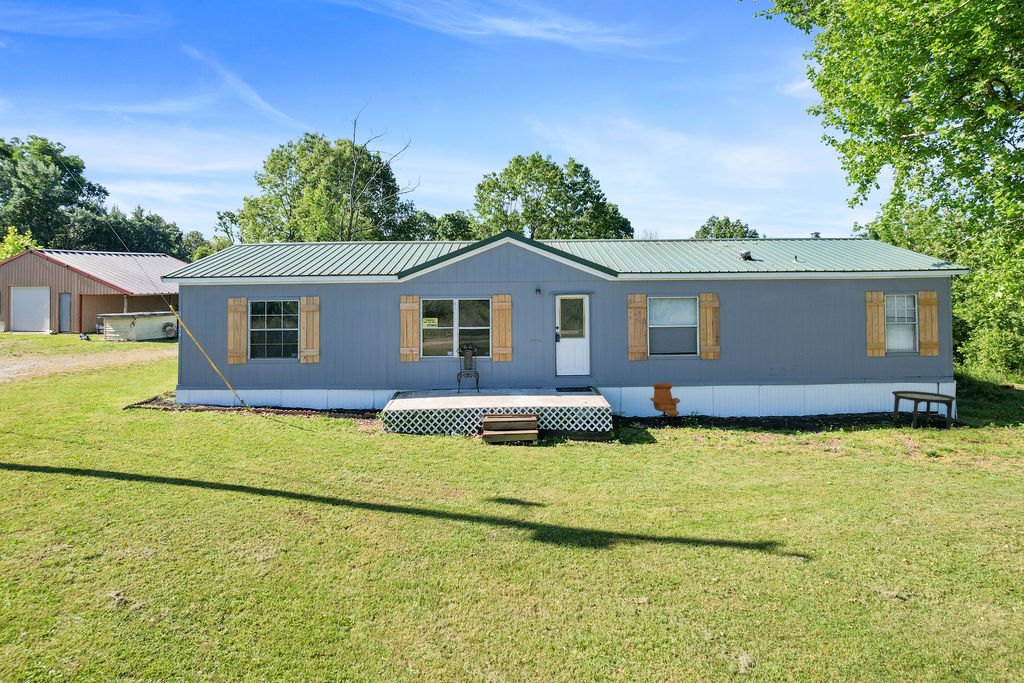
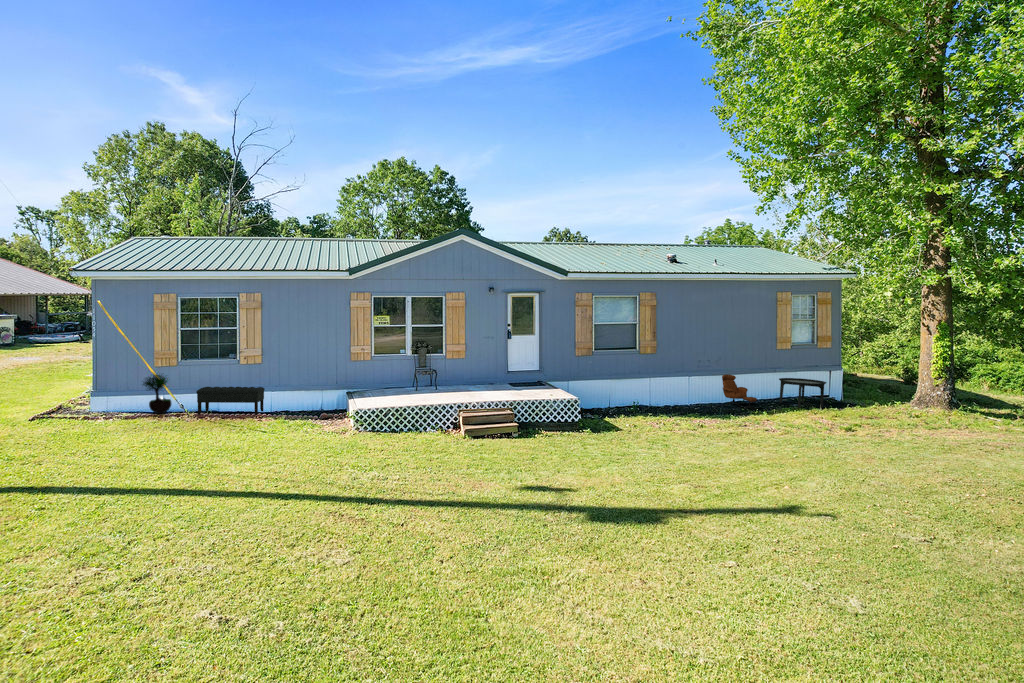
potted tree: none [229,368,256,406] -> present [143,375,171,414]
lounge chair: present [650,383,680,426] -> present [722,374,757,410]
bench: none [271,384,328,411] -> present [196,387,265,415]

